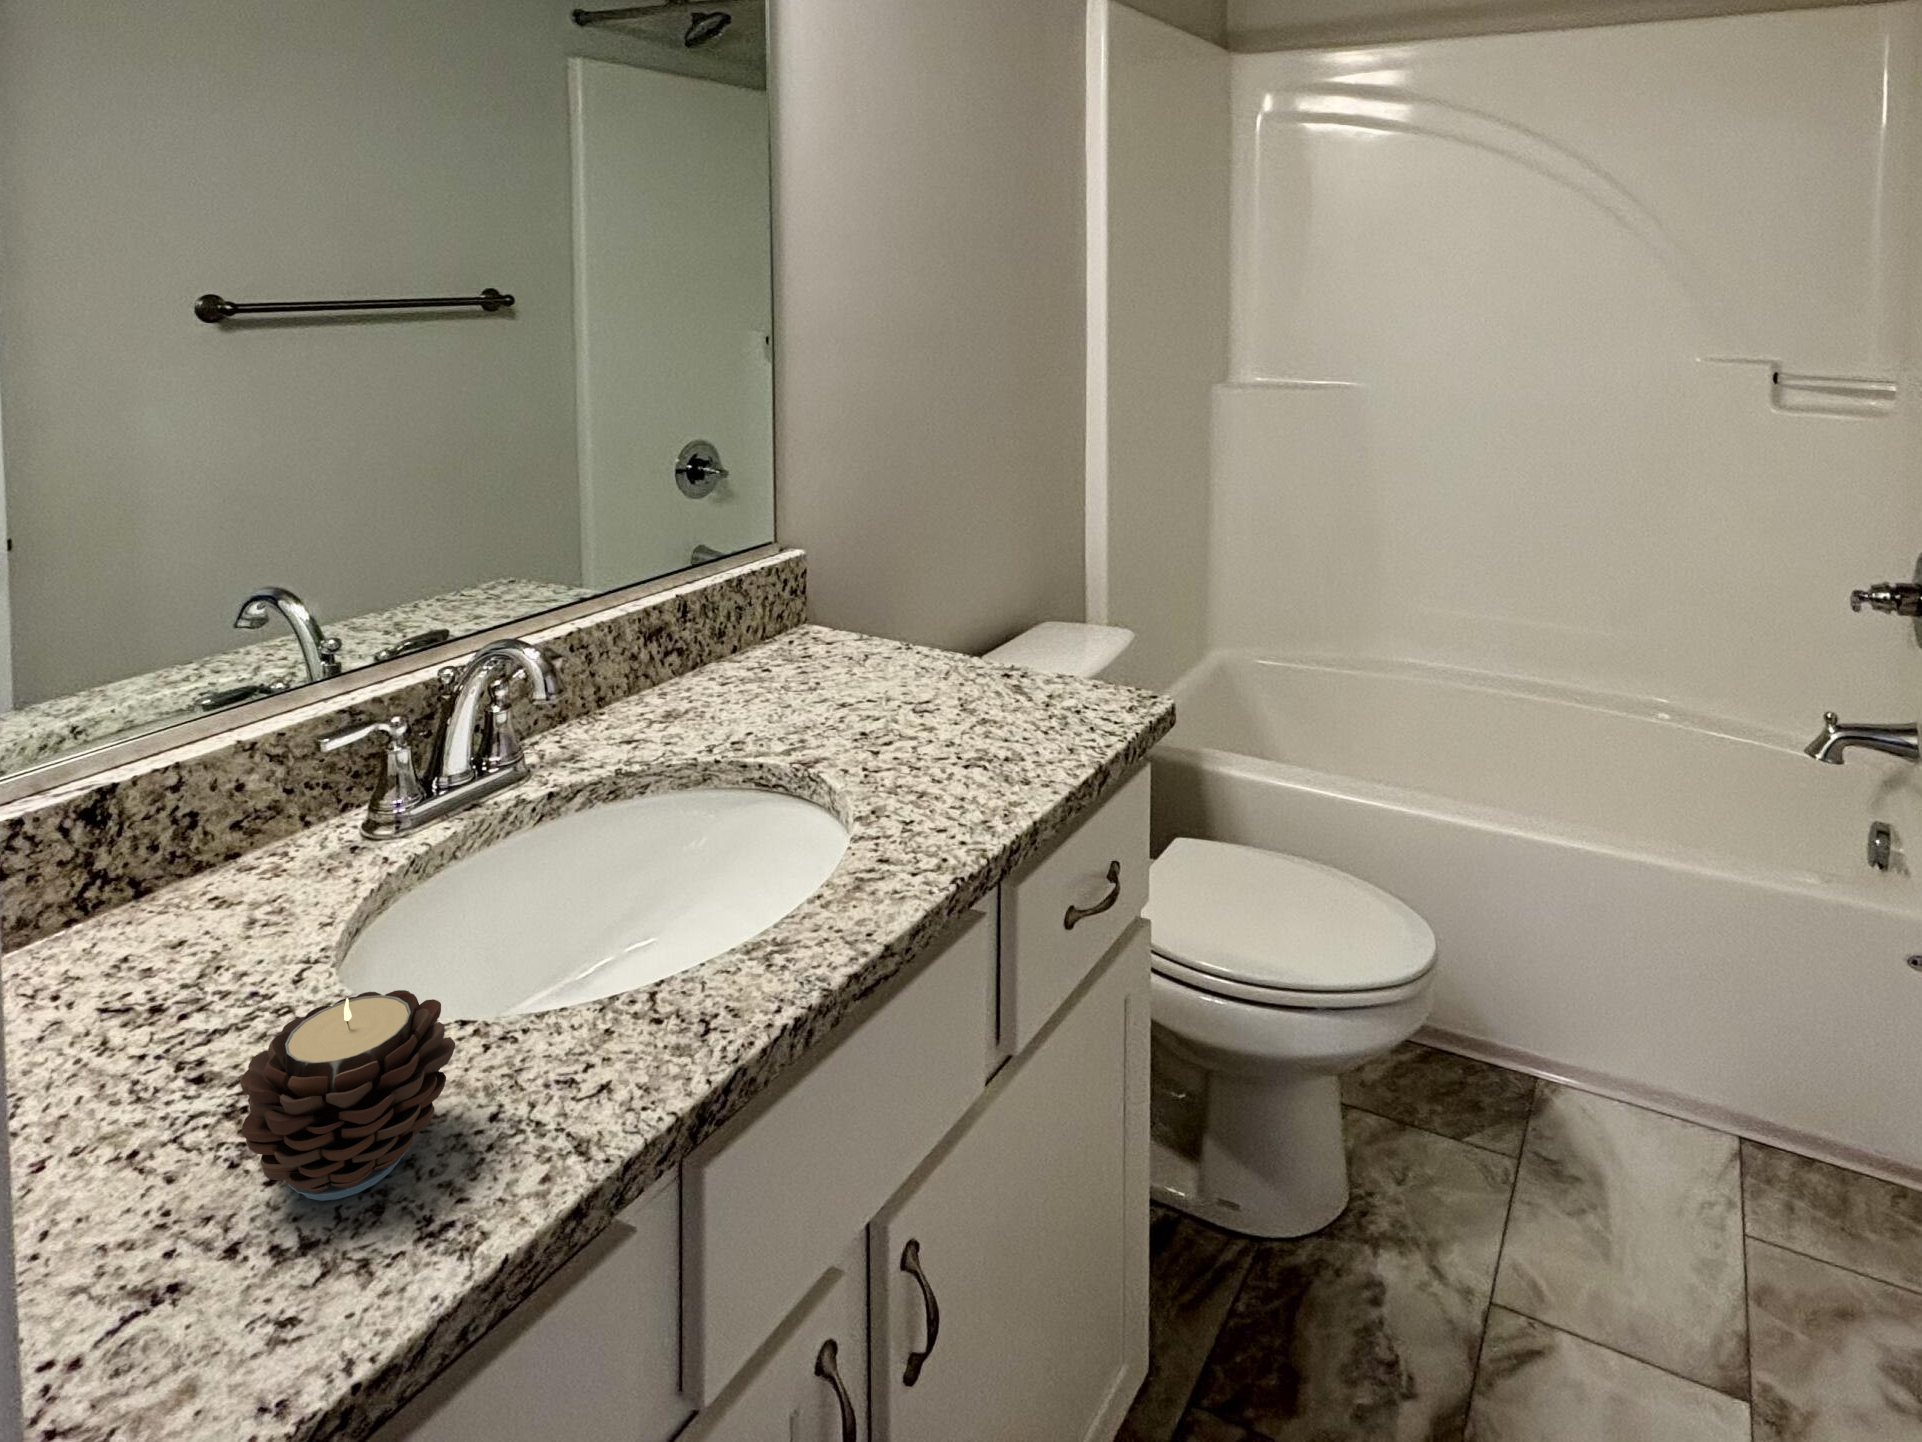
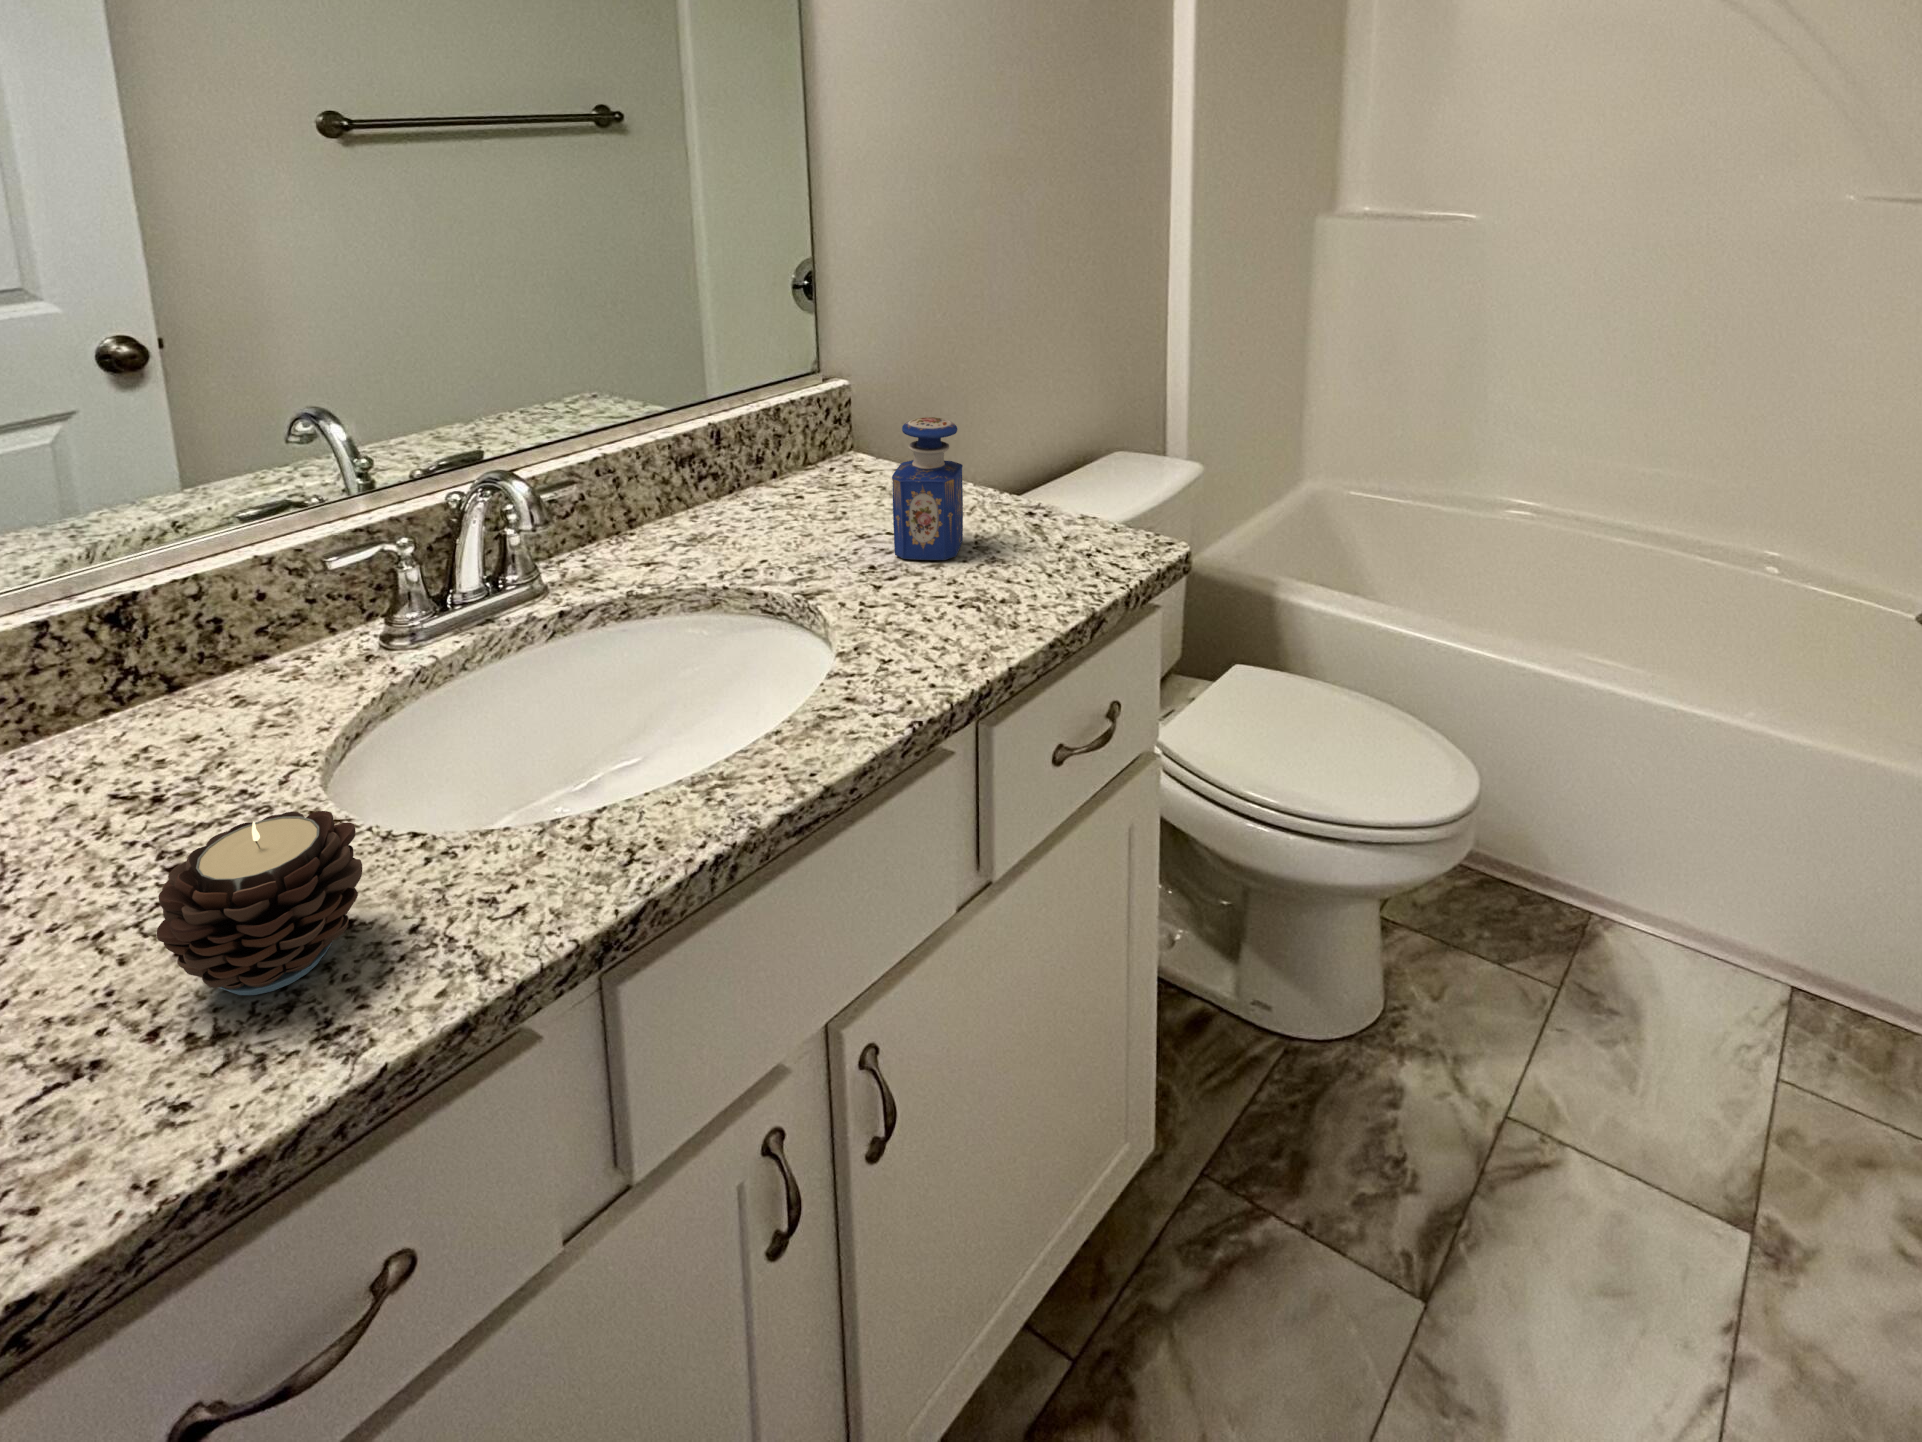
perfume bottle: none [881,576,948,723] -> present [892,417,963,560]

